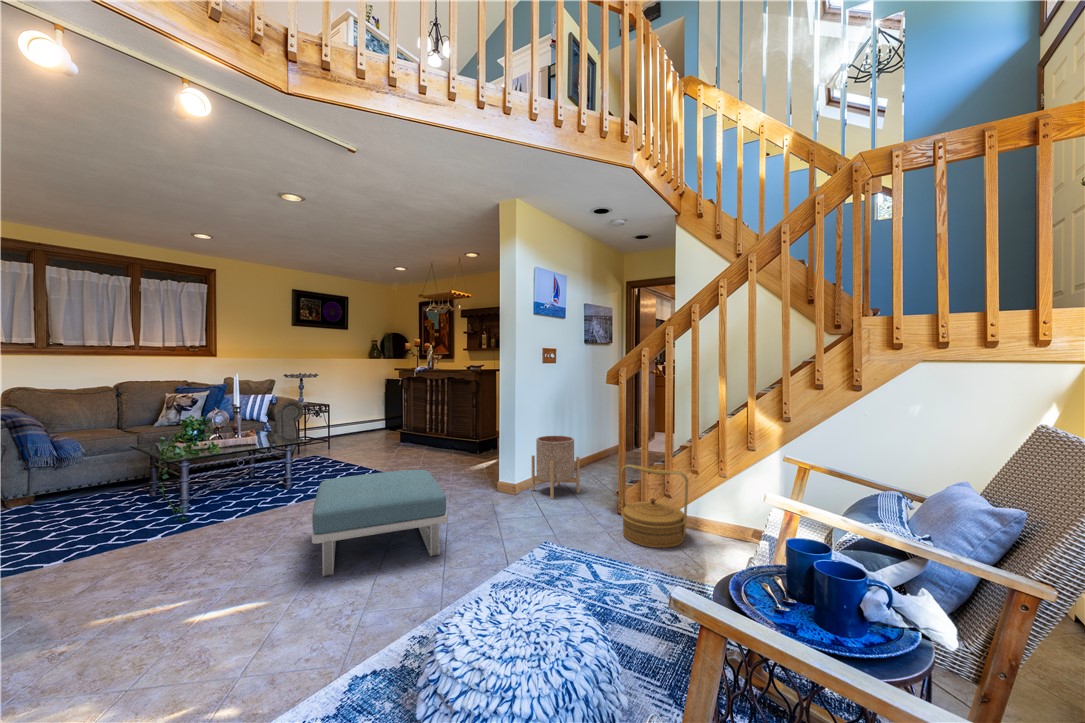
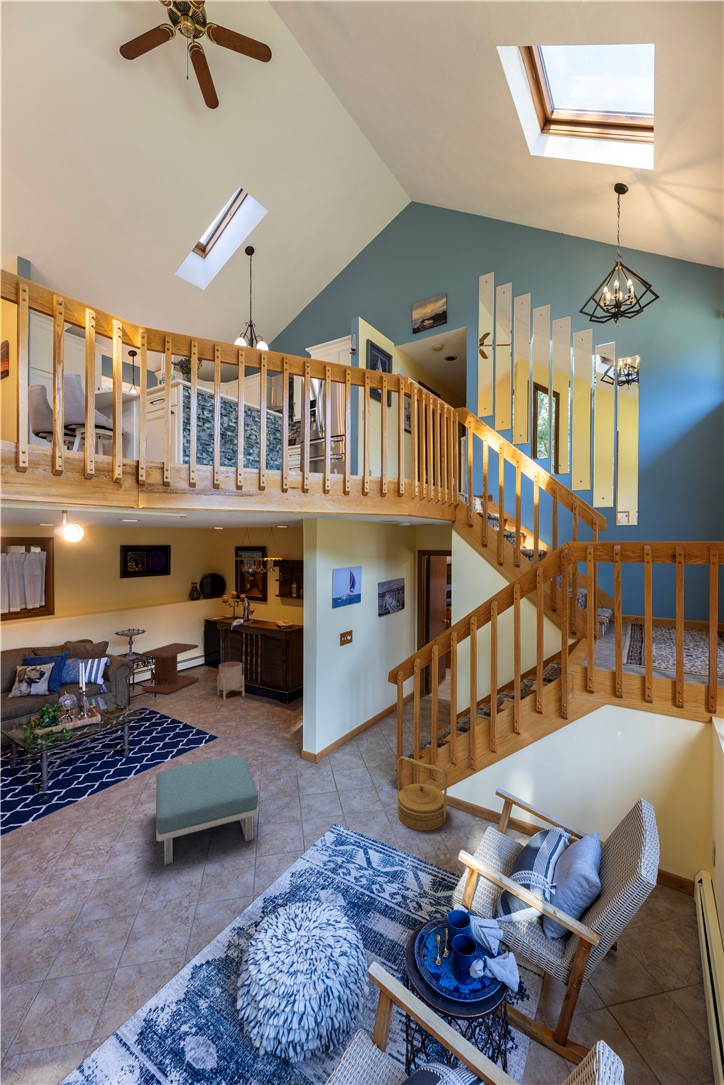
side table: none [316,401,379,449] -> present [142,643,199,694]
planter: present [532,436,580,499] -> present [217,662,244,700]

